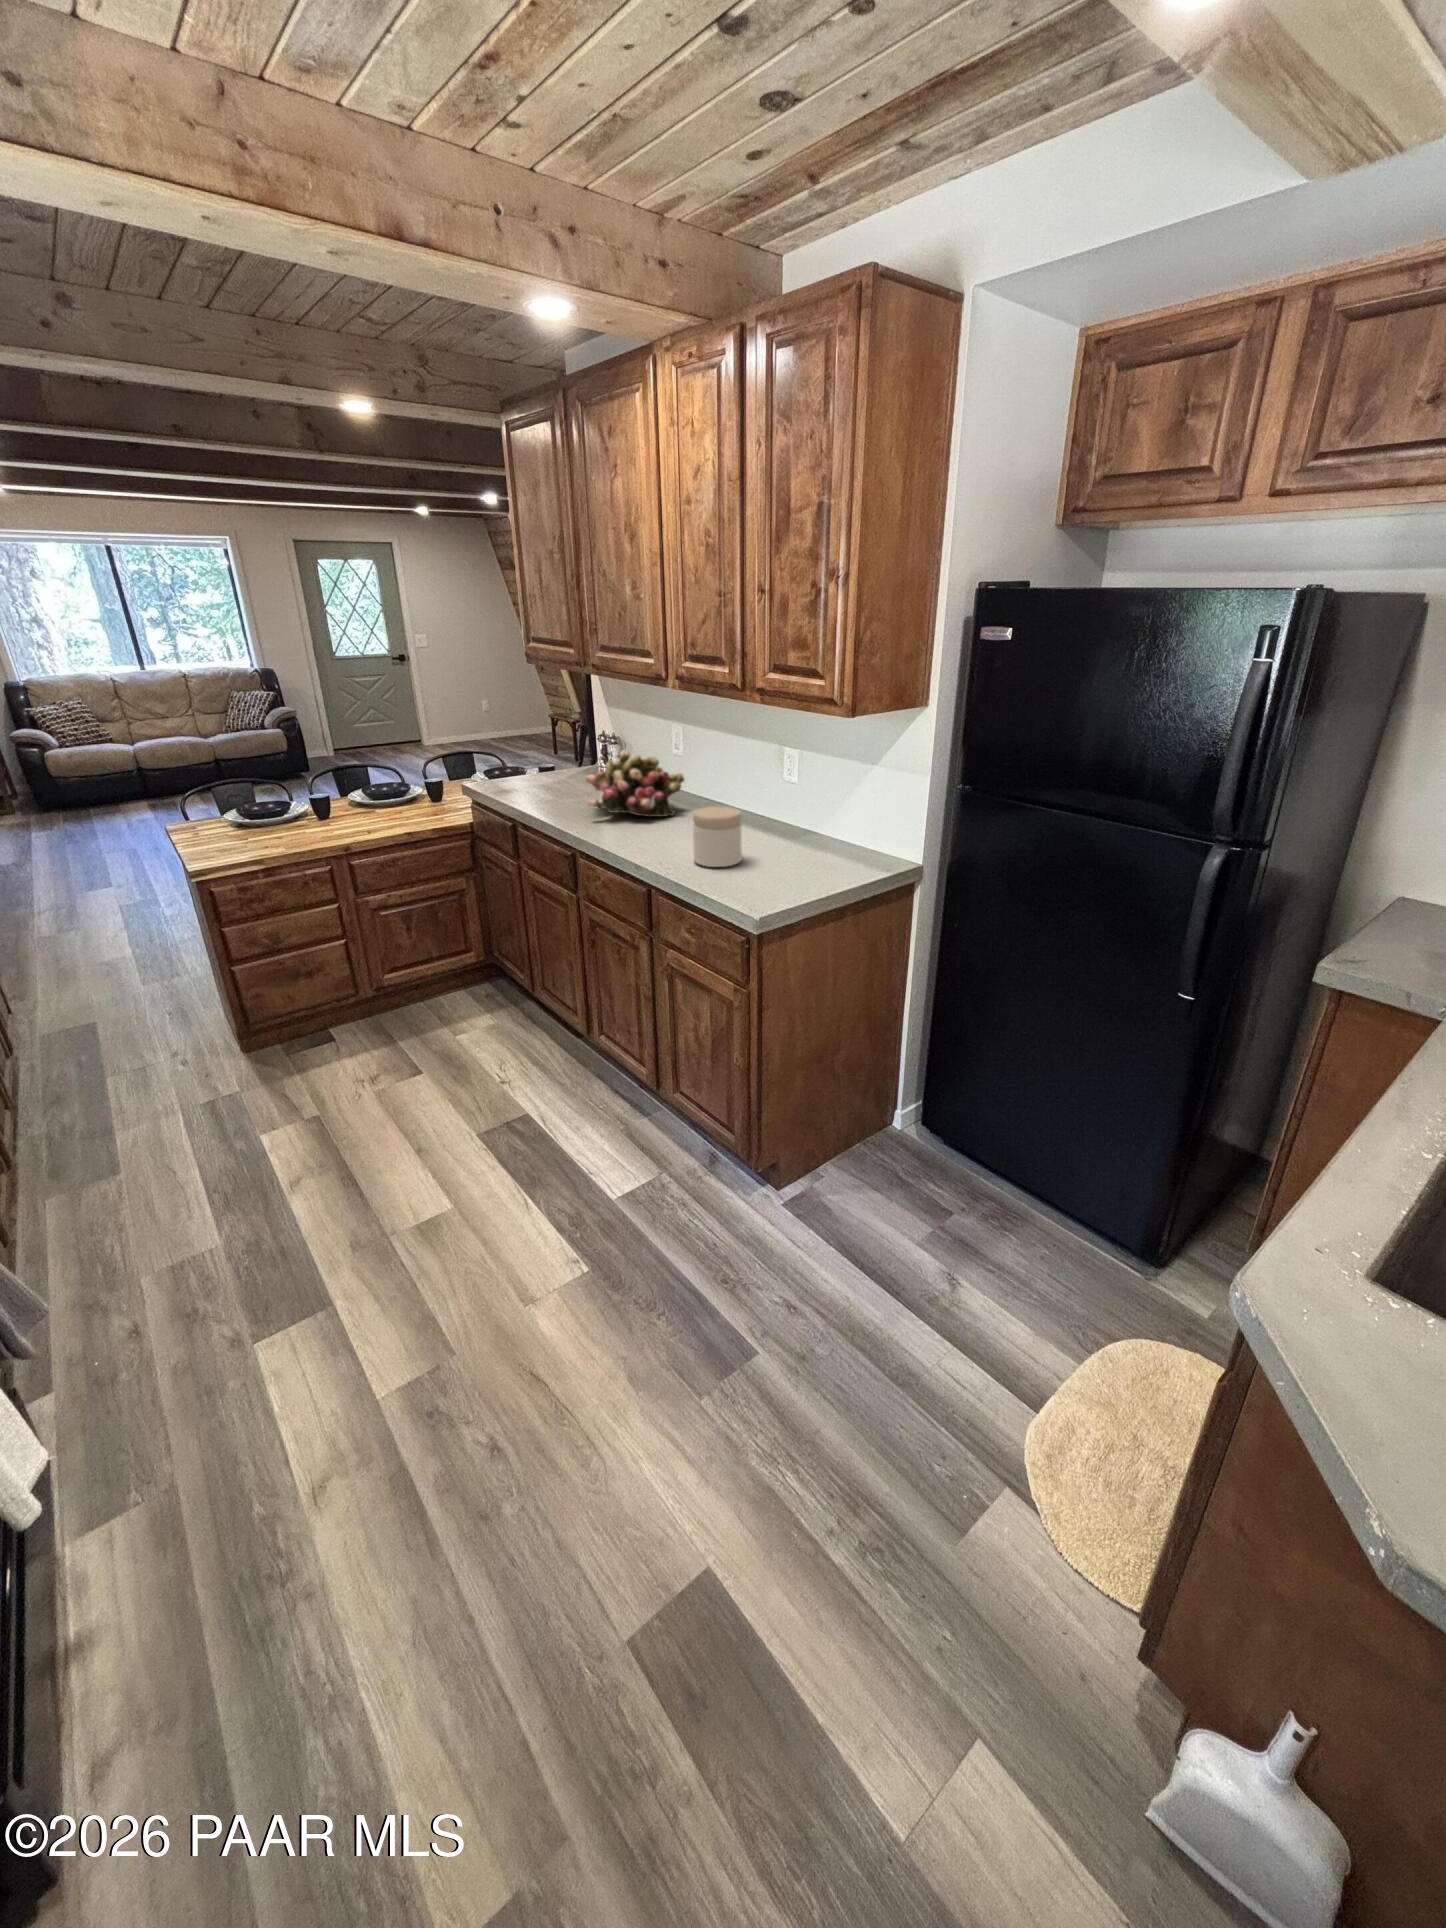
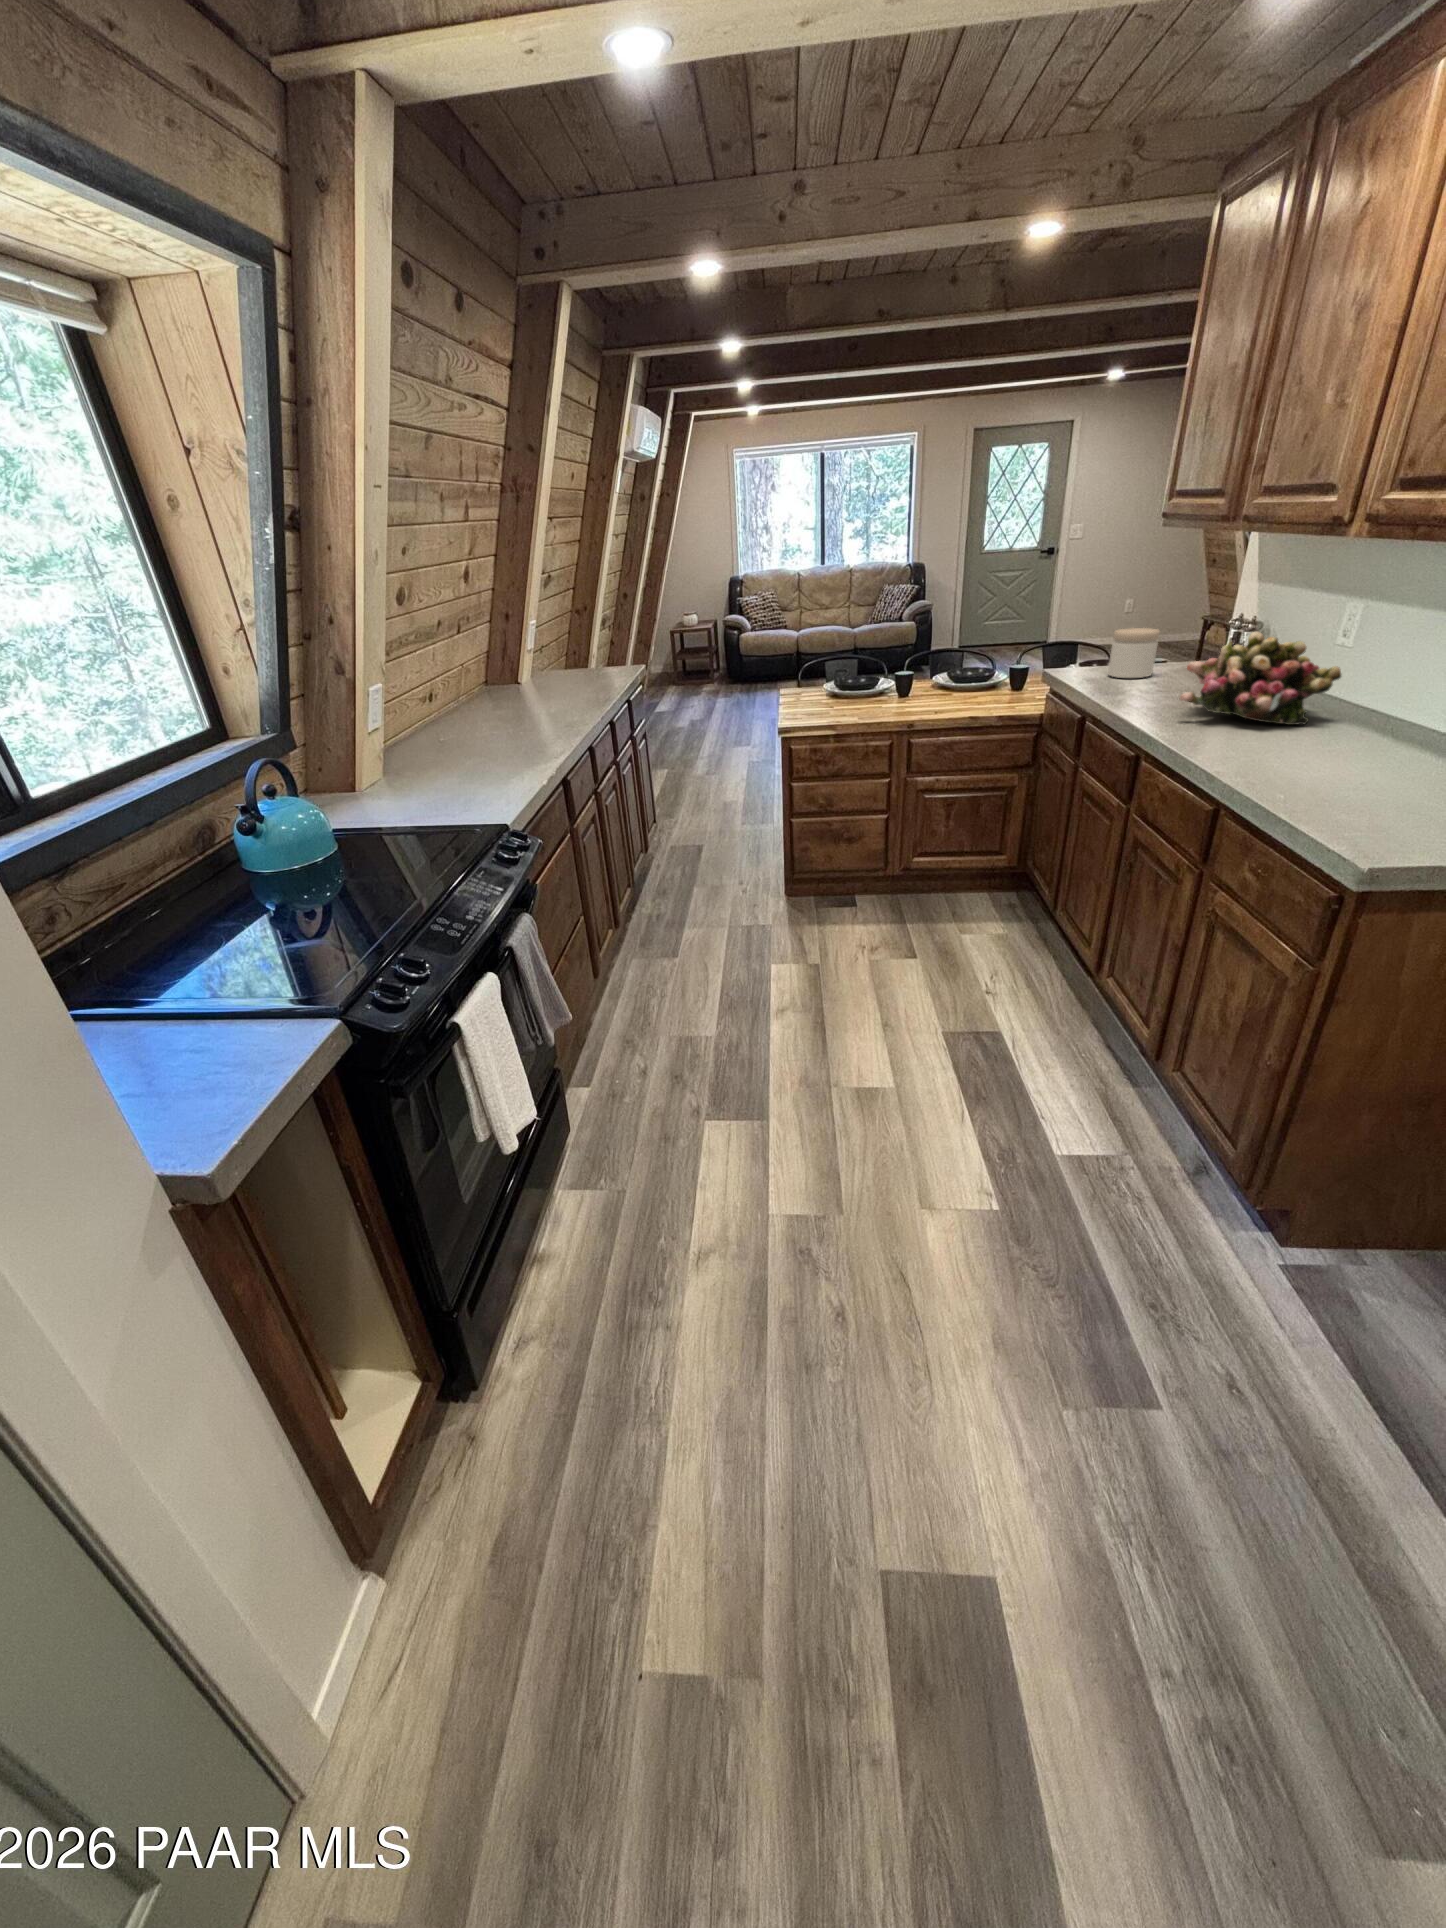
jar: present [693,806,742,867] -> present [1108,628,1160,678]

